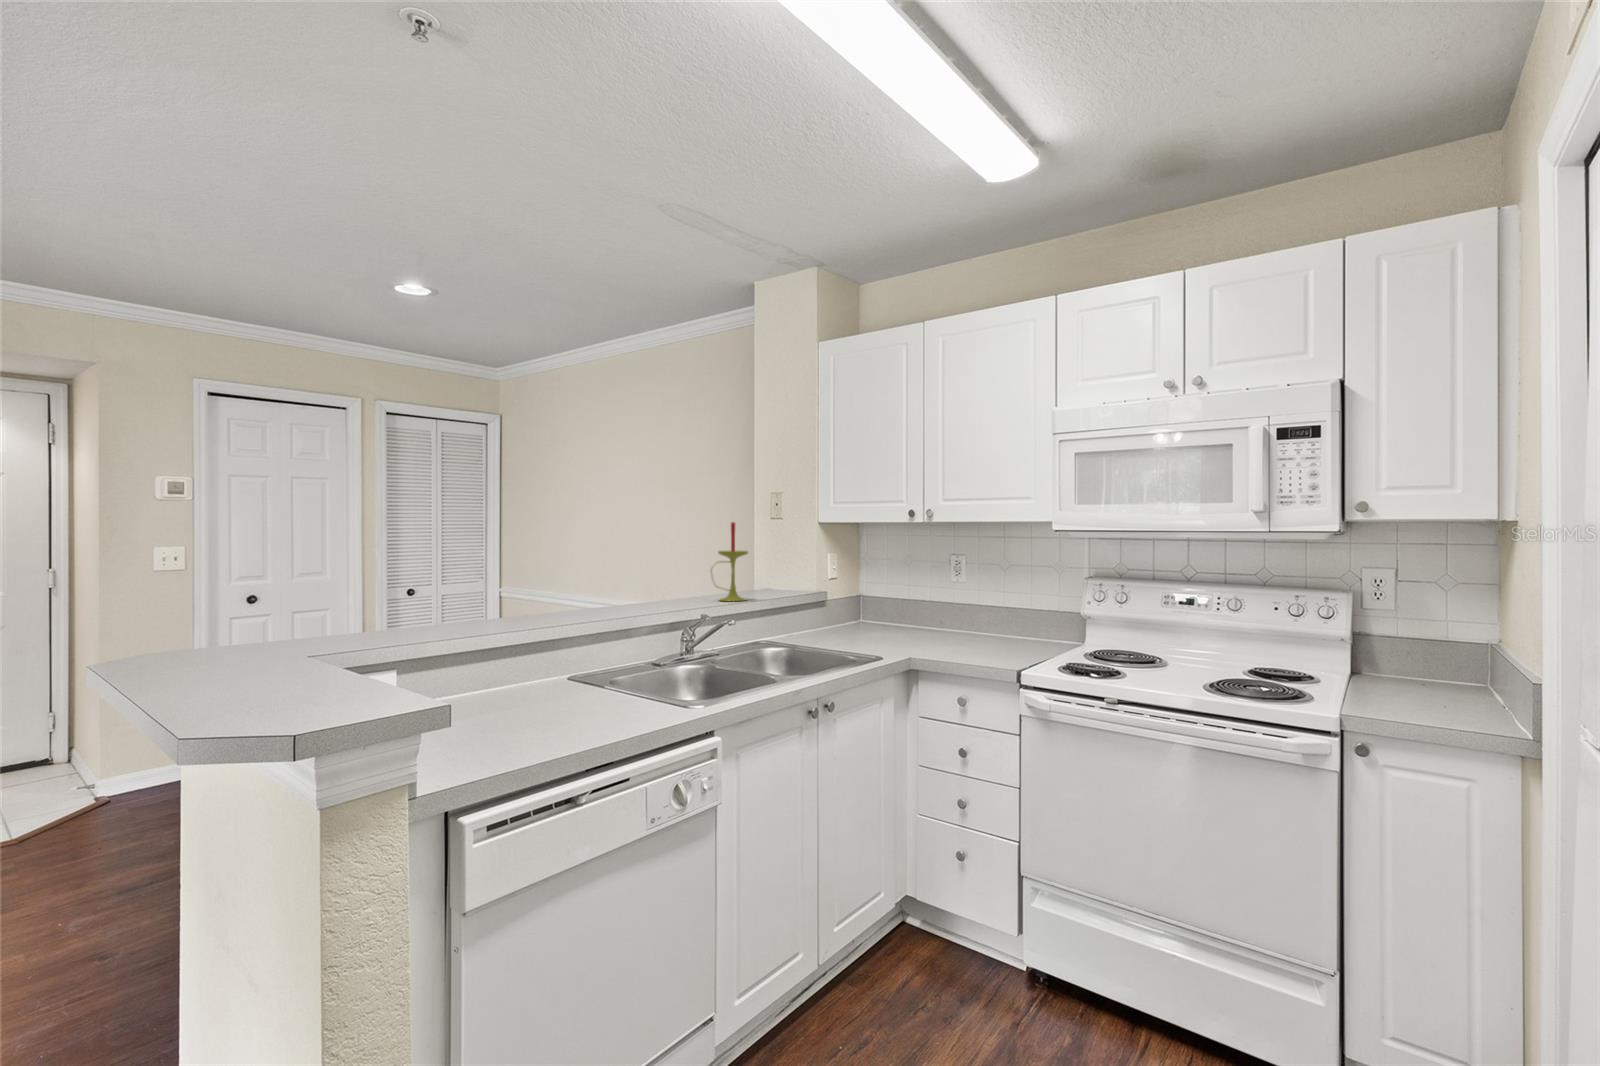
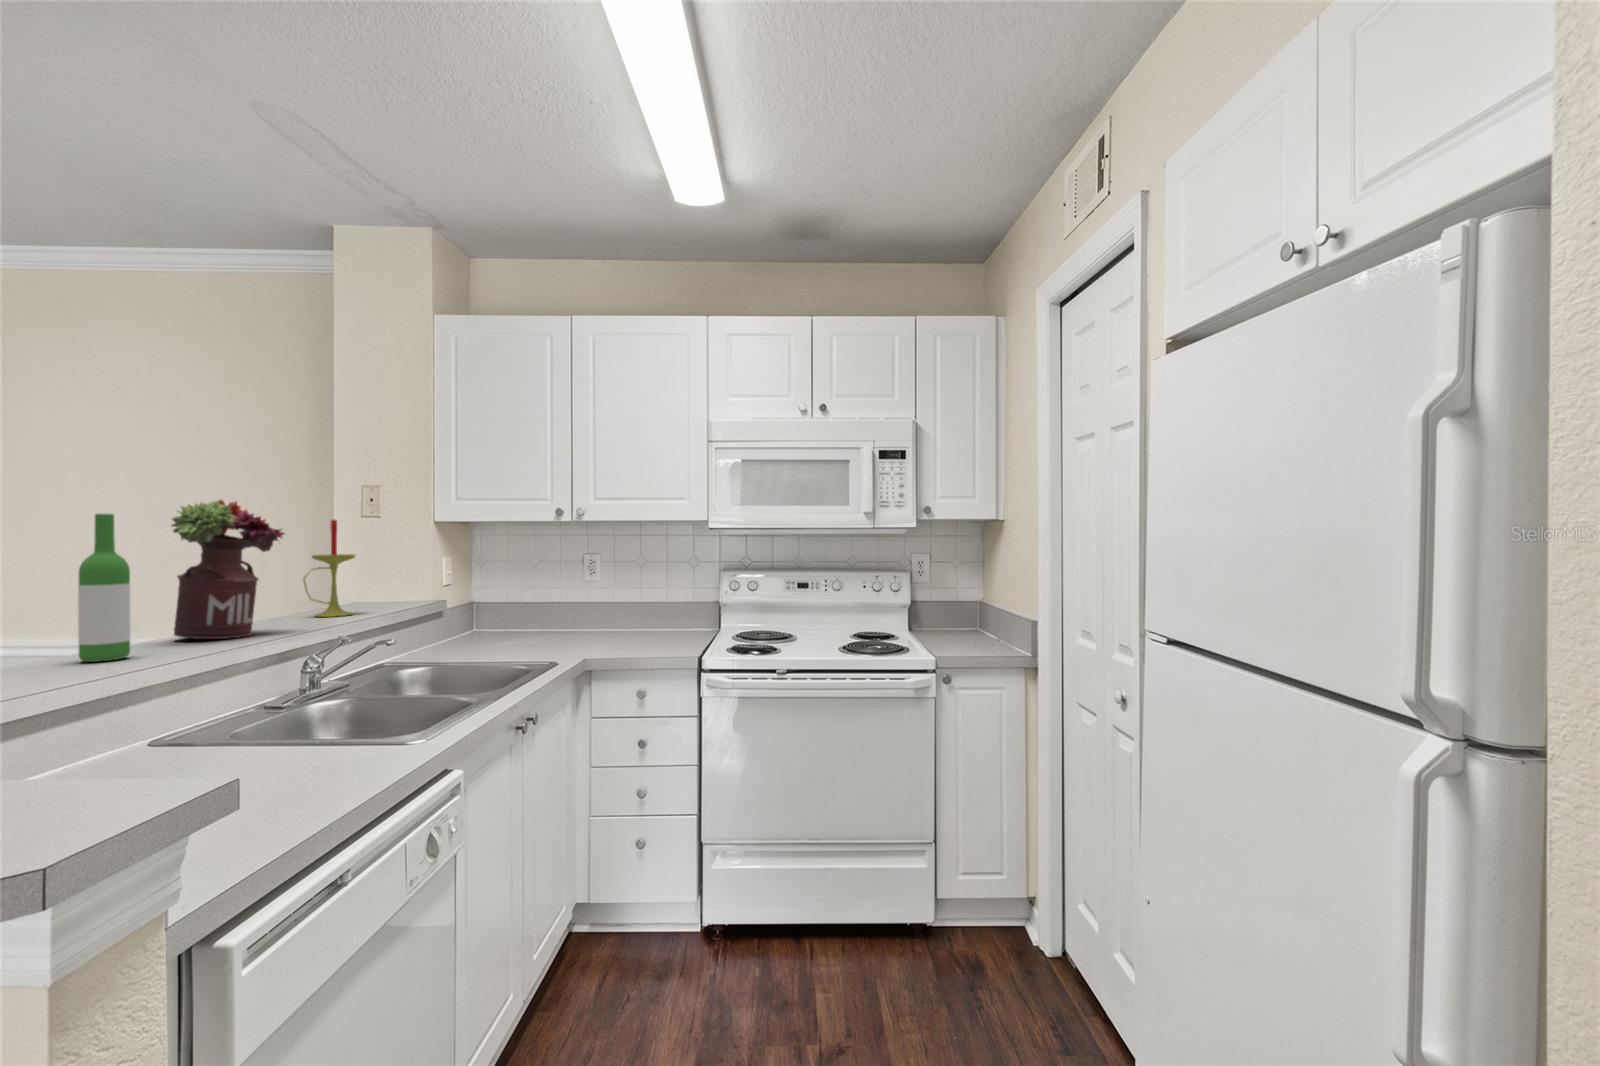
flower arrangement: none [602,509,675,612] -> present [171,500,284,639]
wine bottle: none [537,521,564,621] -> present [78,513,130,662]

